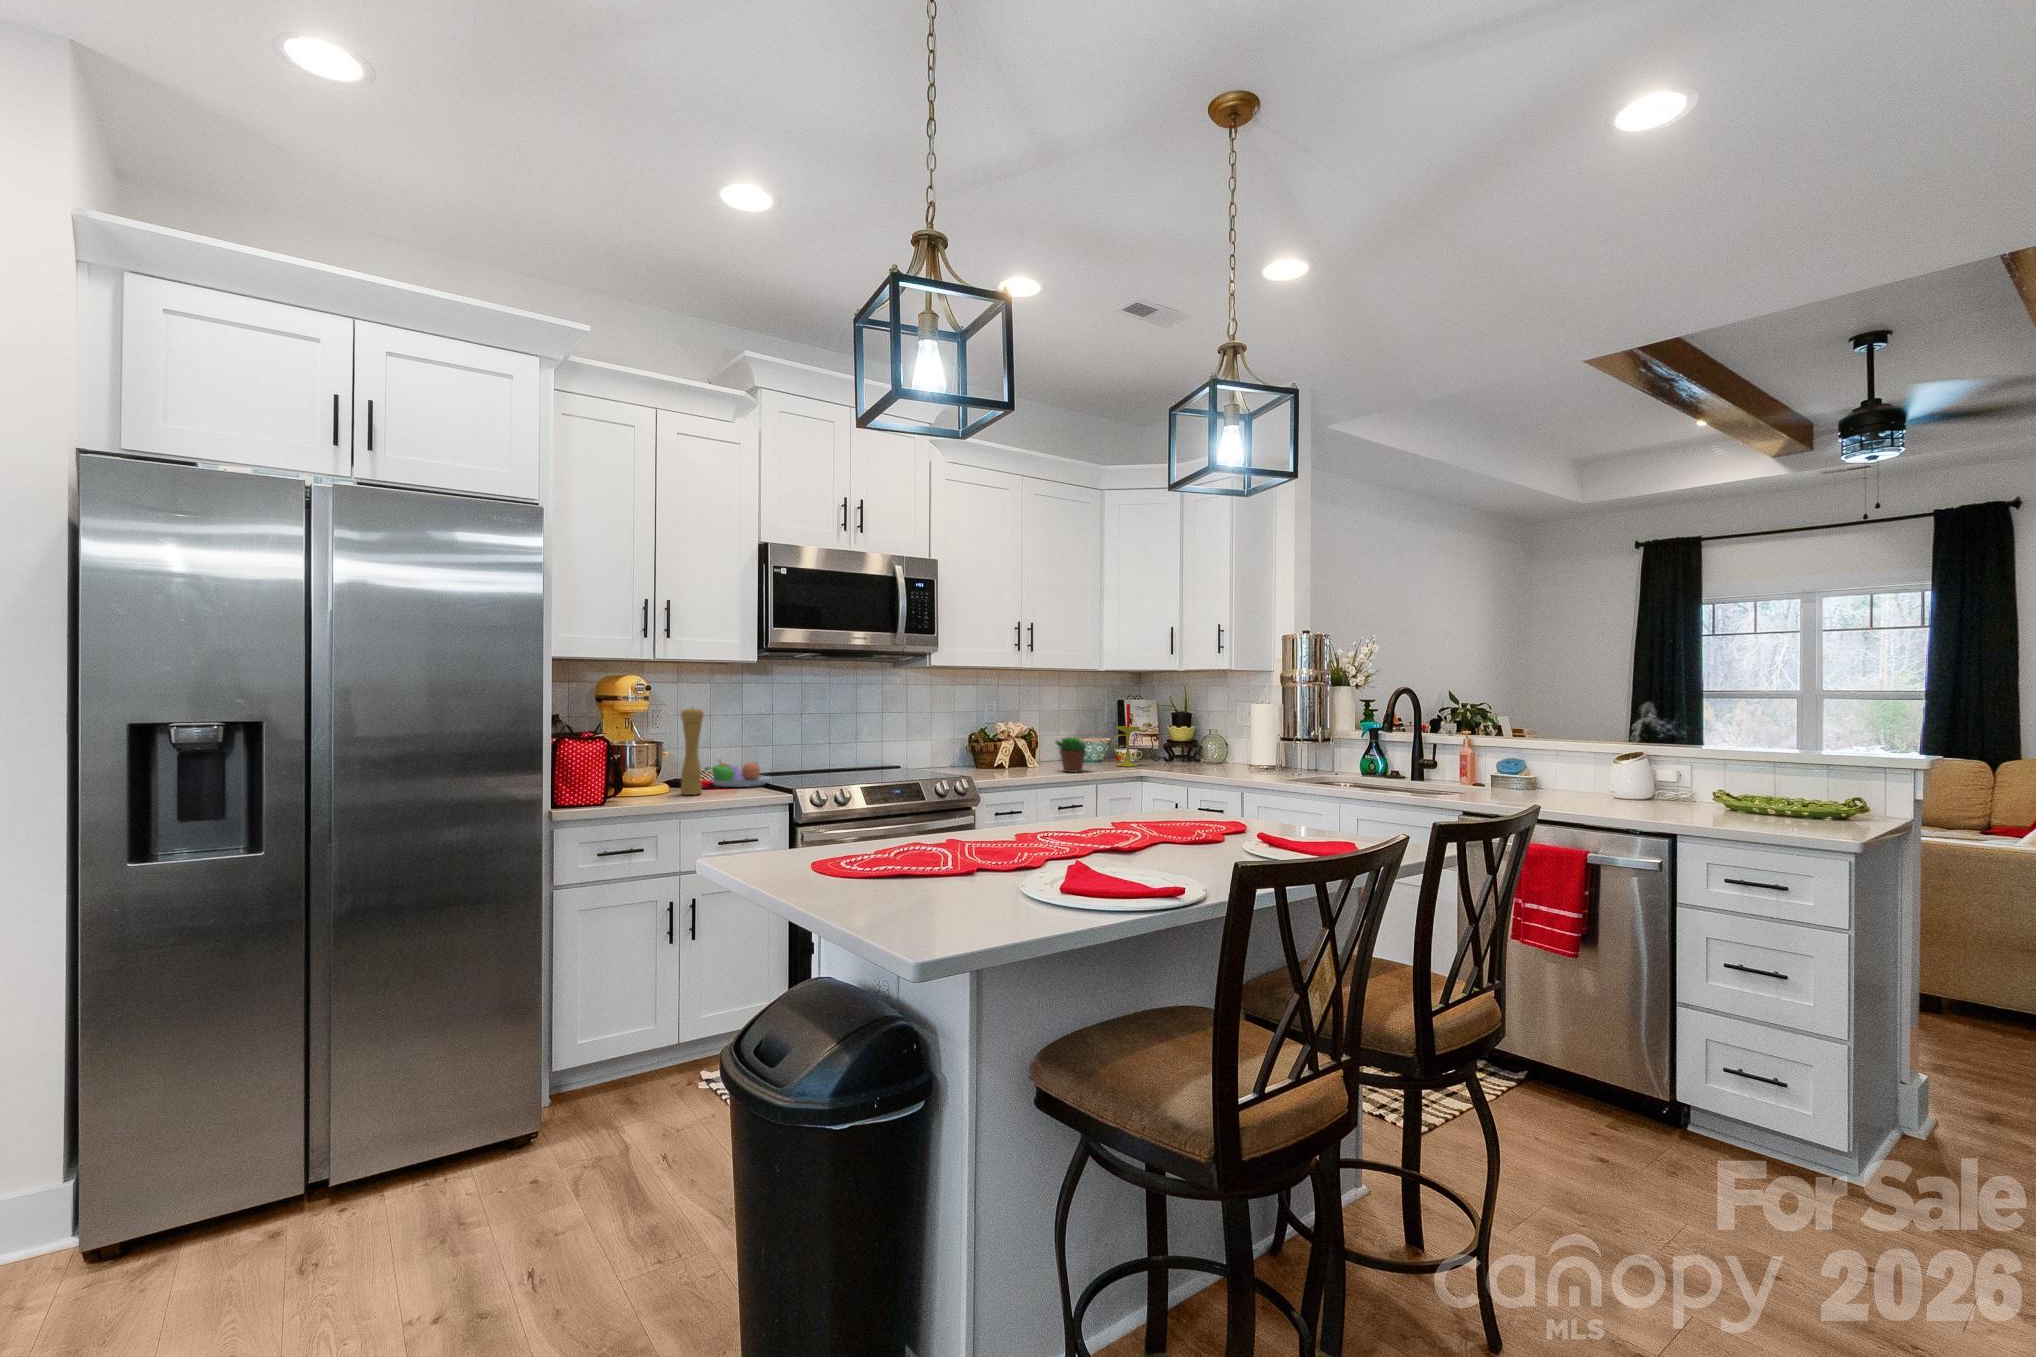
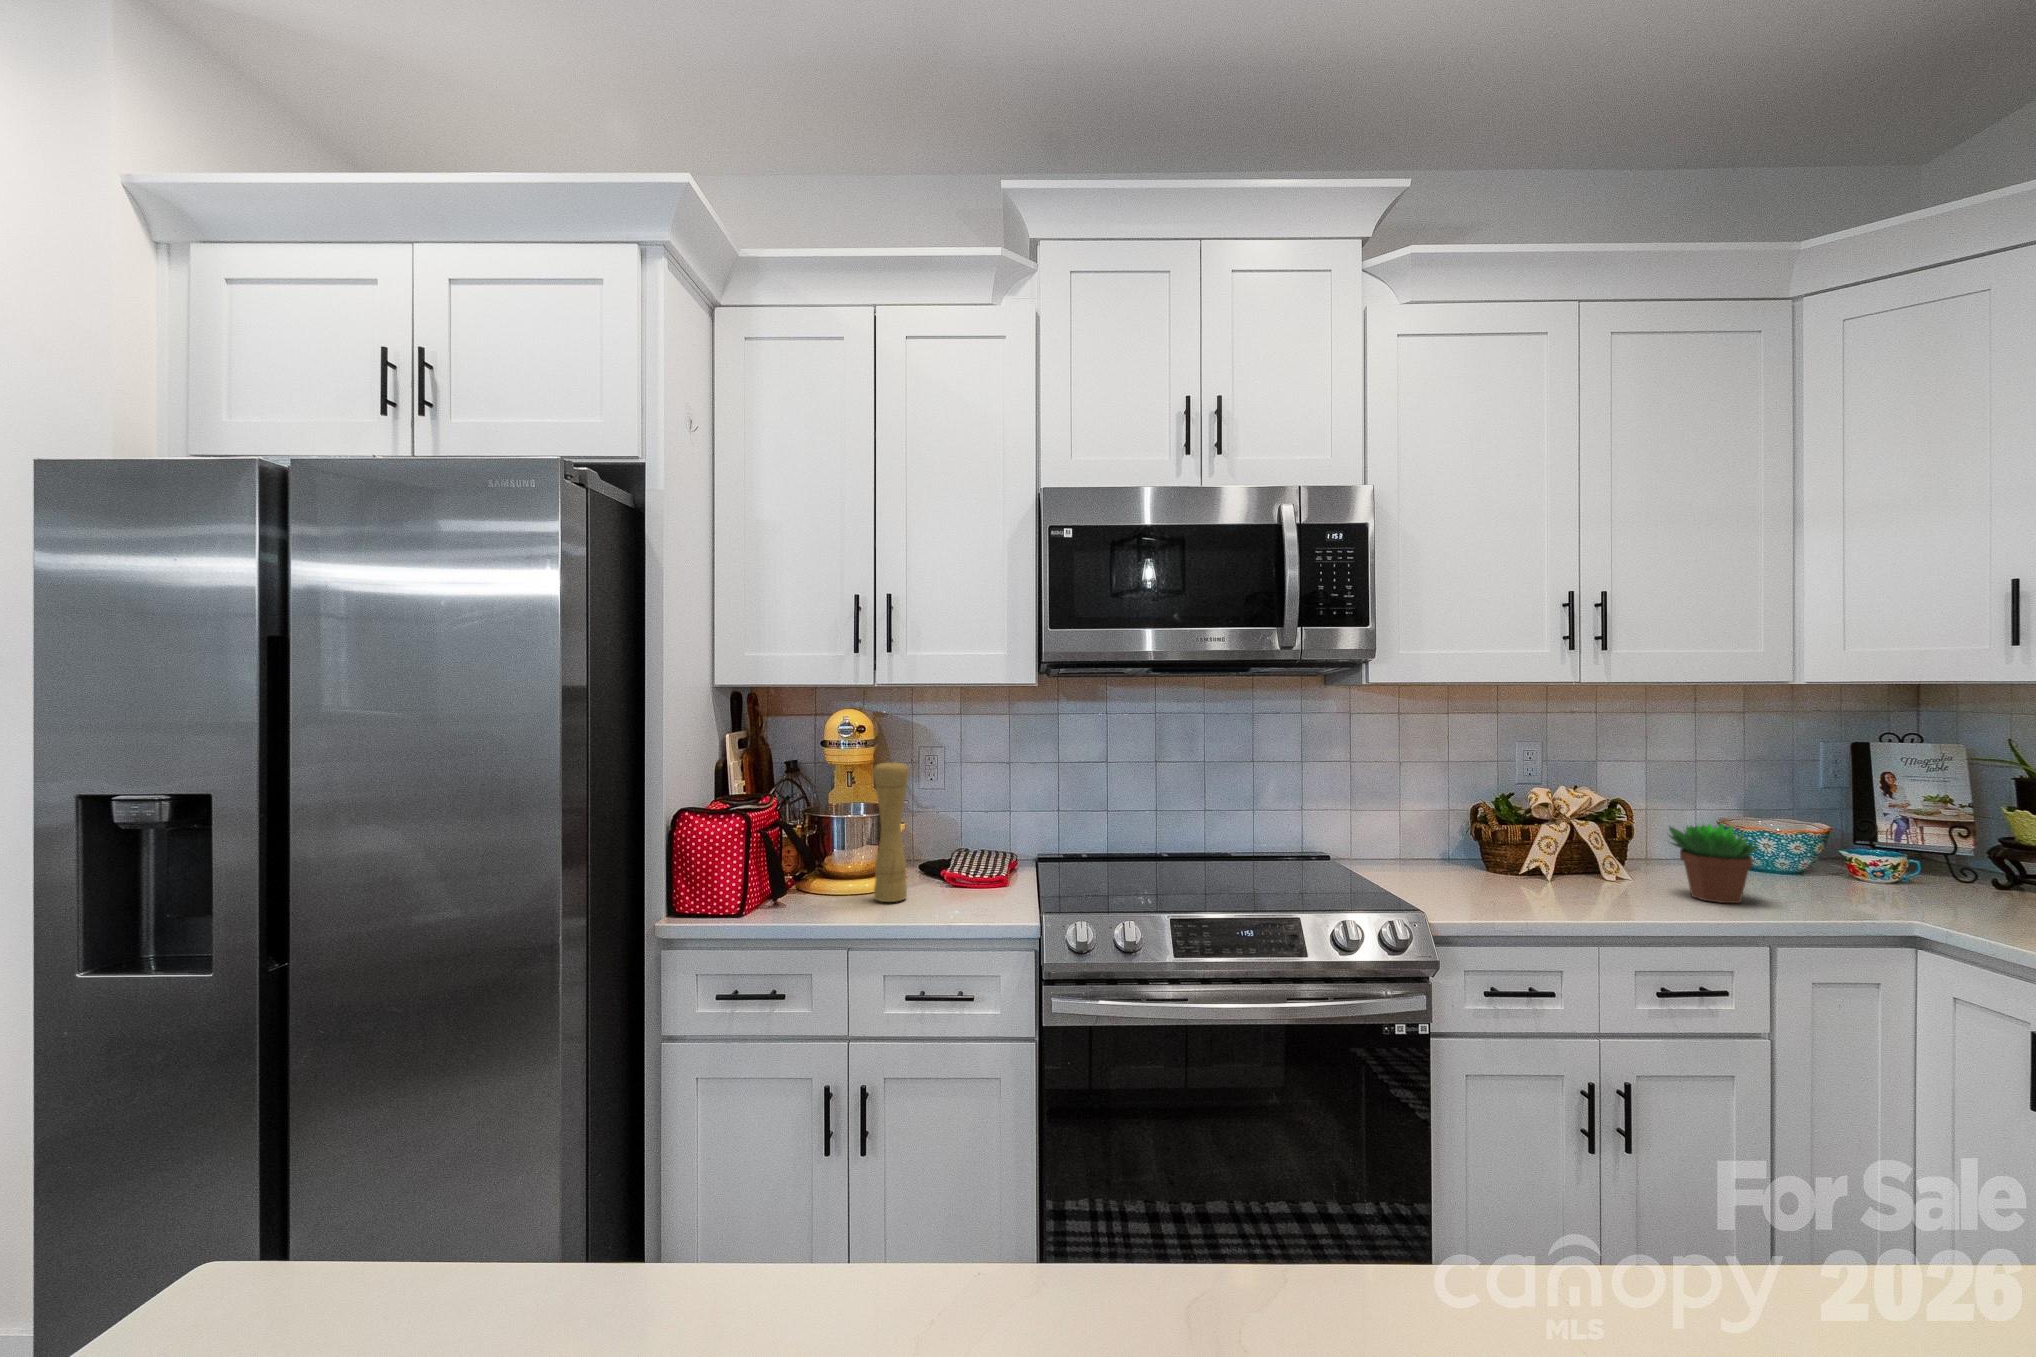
candle: present [1113,704,1140,767] -> none [1834,753,1918,899]
fruit bowl: present [705,762,770,787] -> none [942,836,1051,889]

